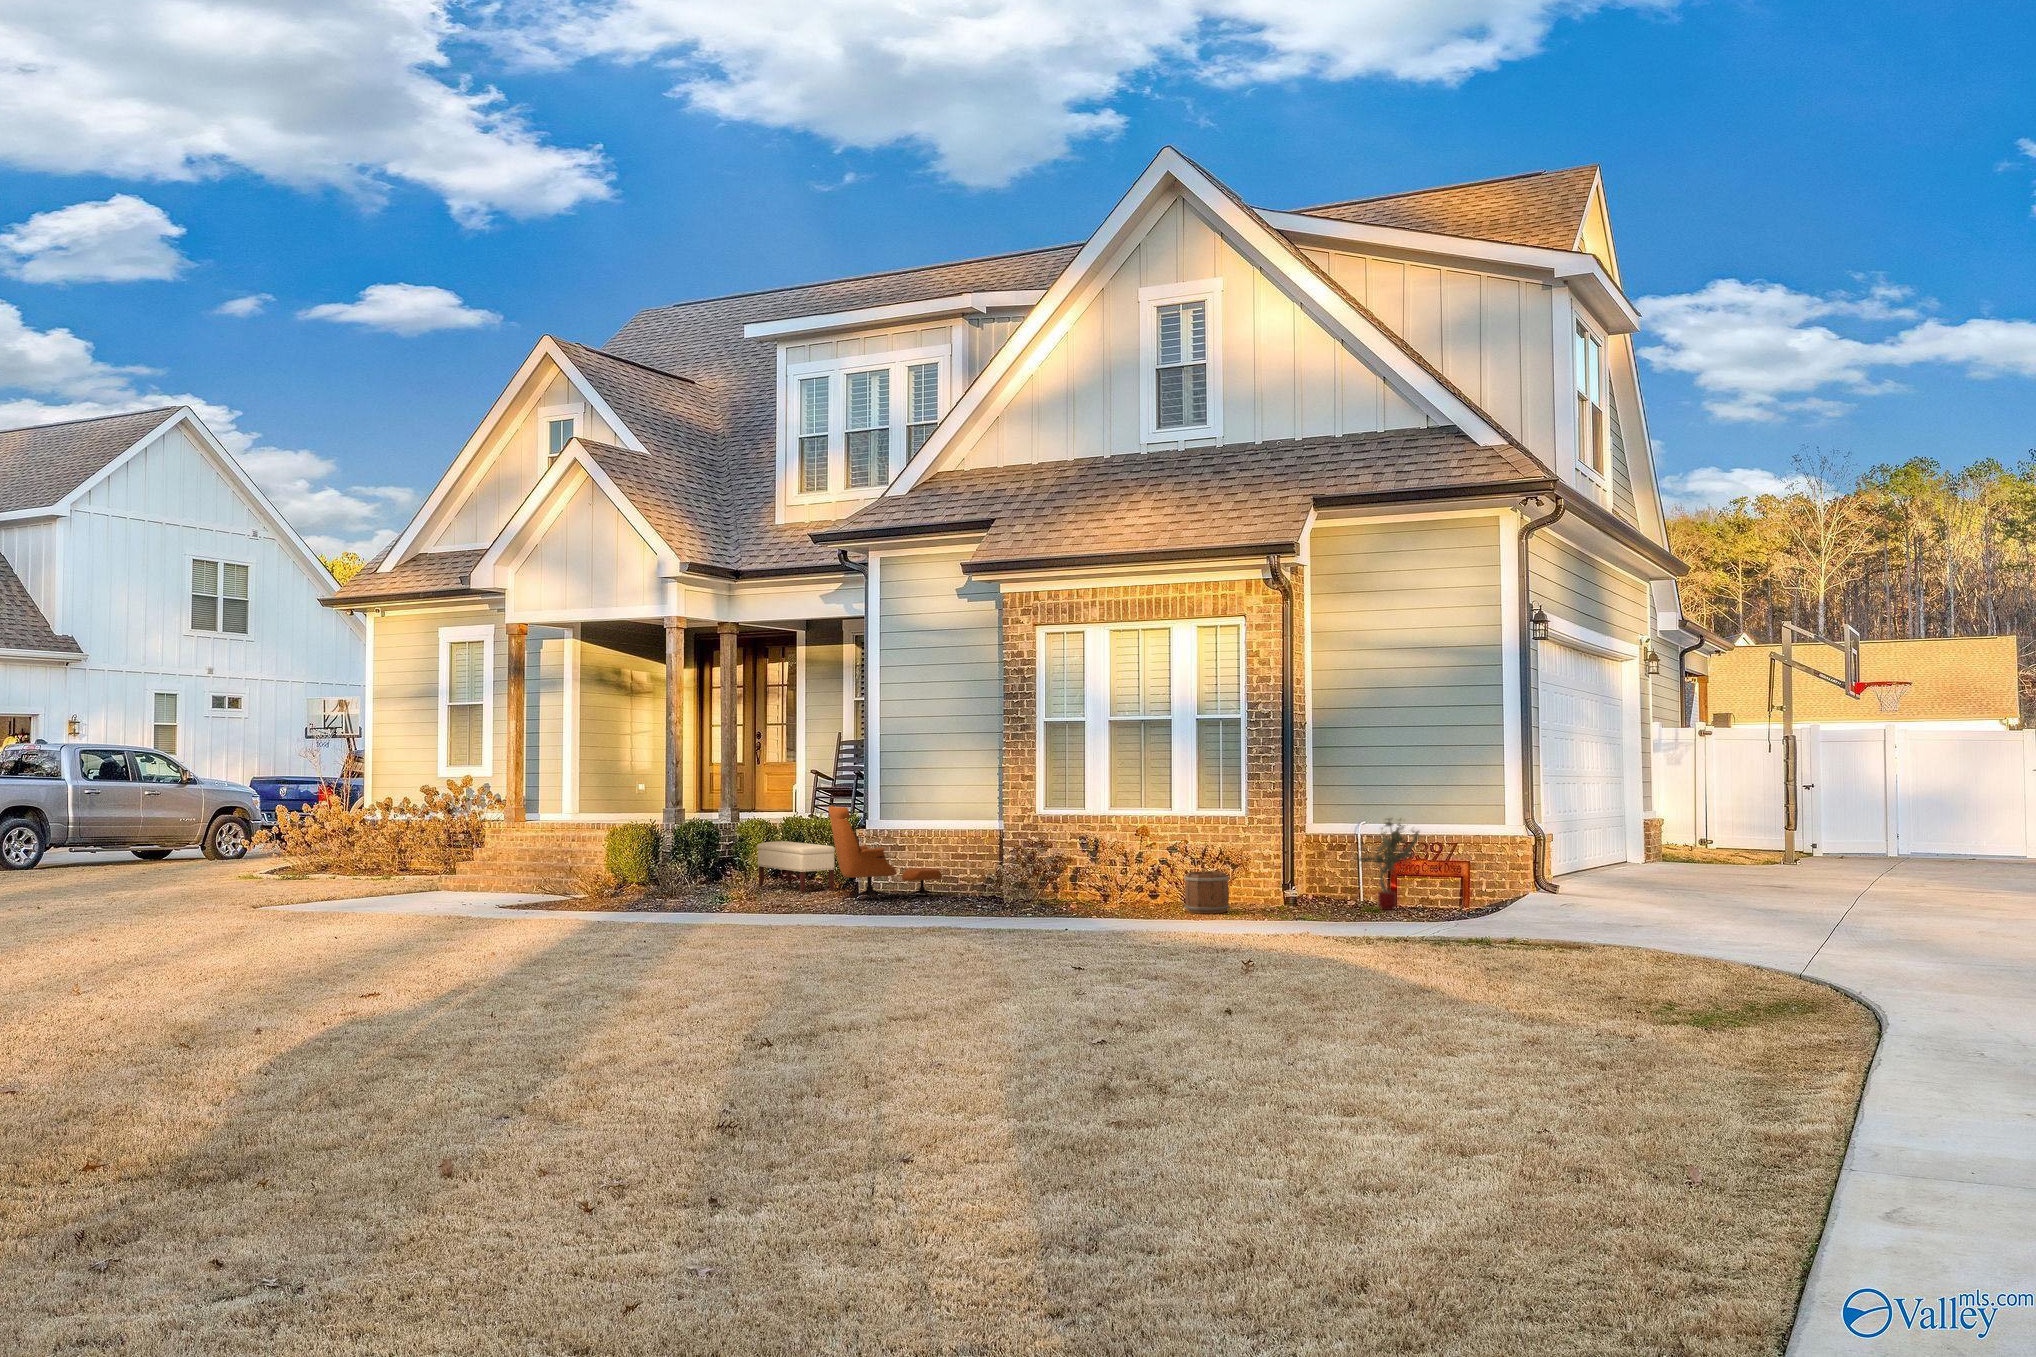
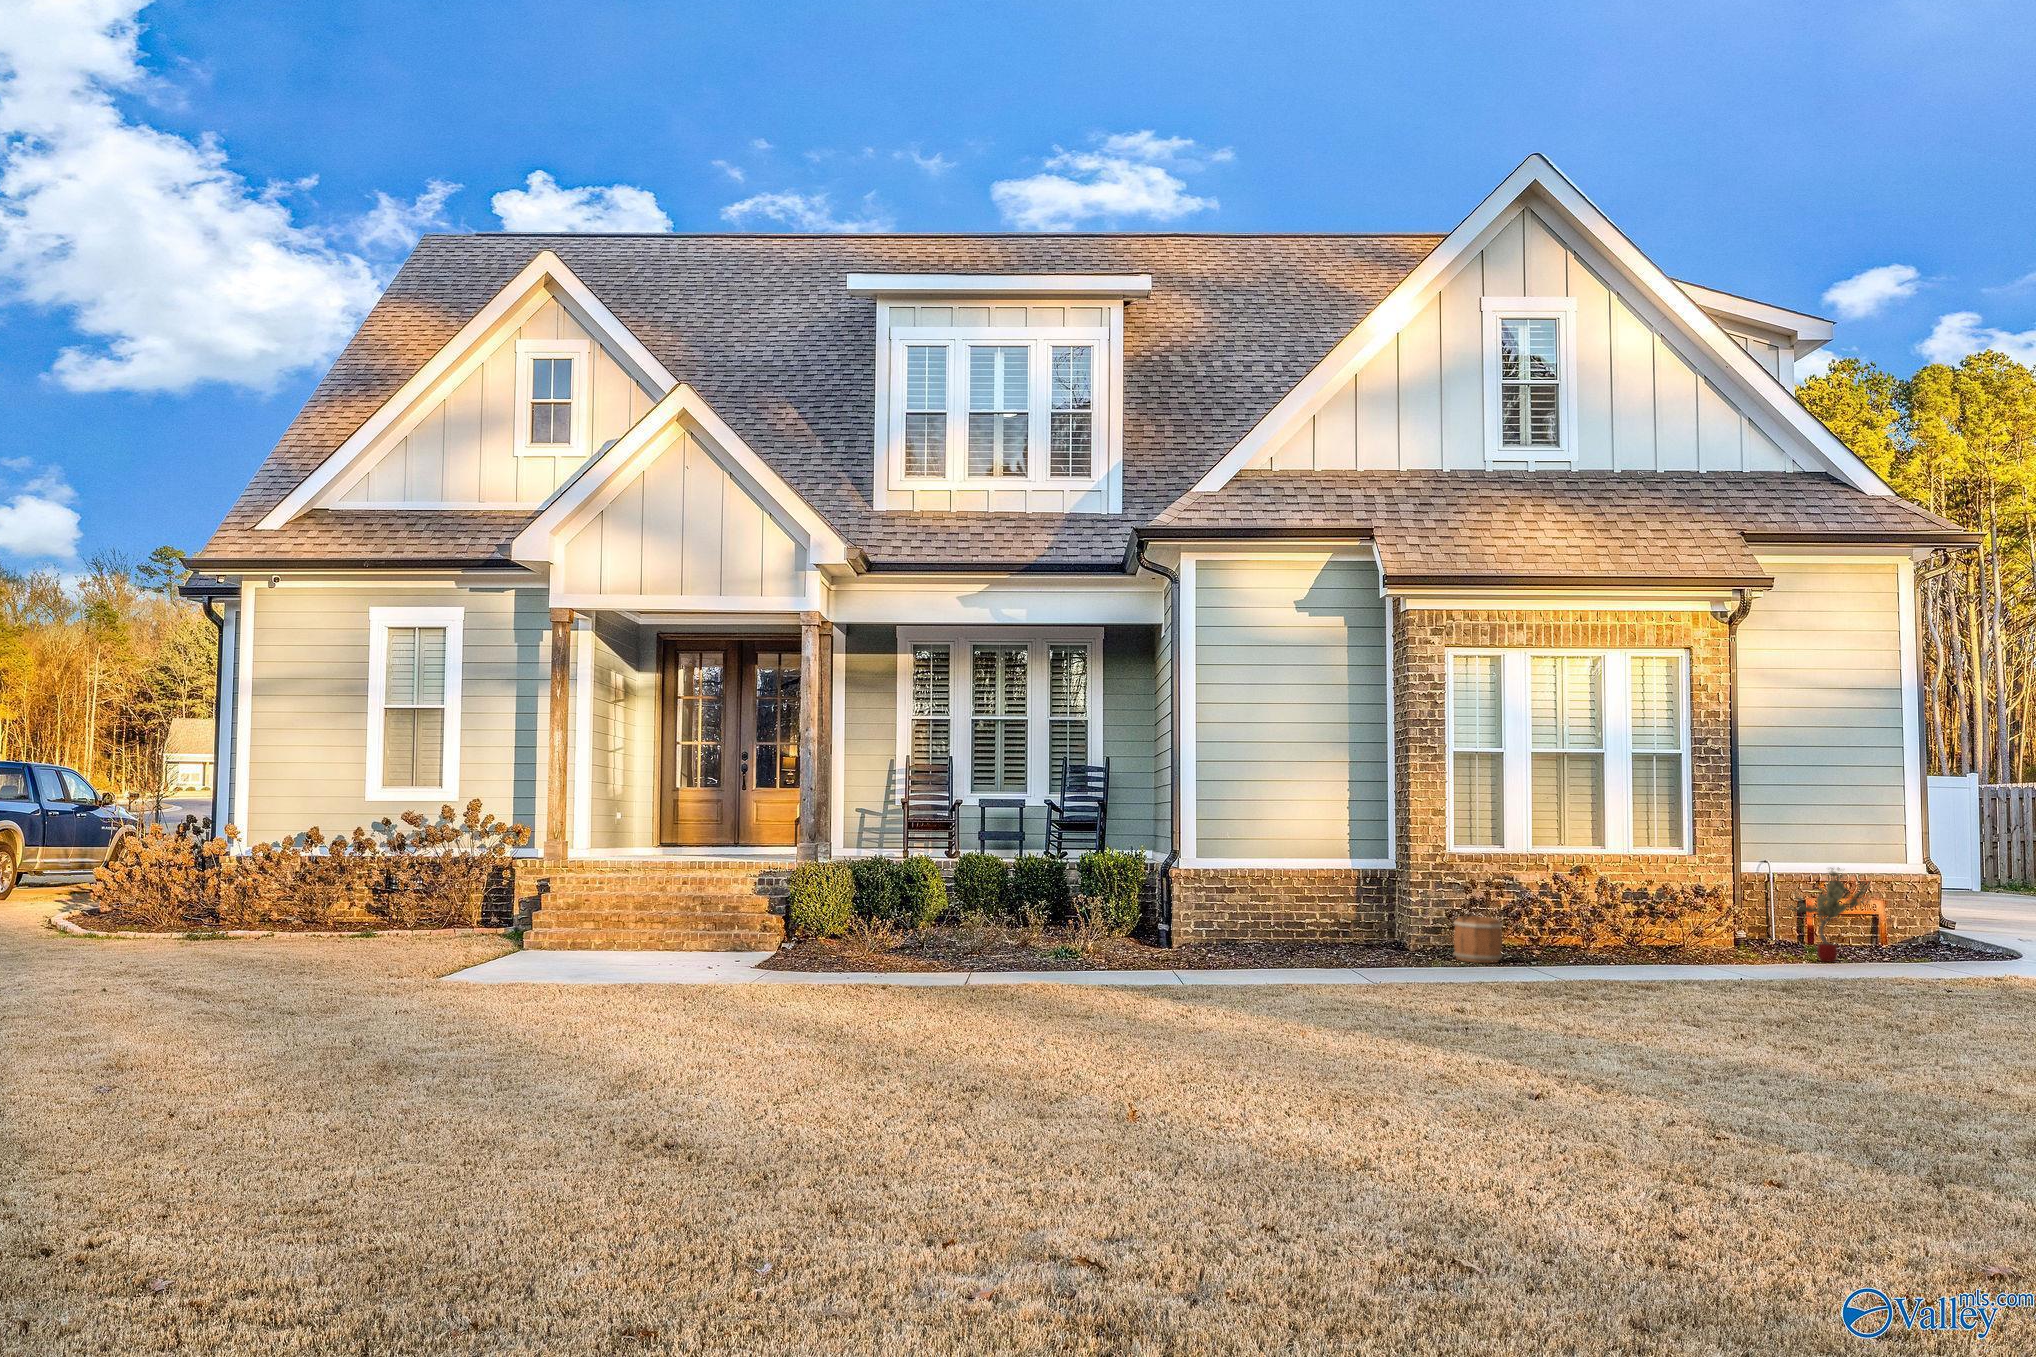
lounge chair: present [829,806,942,901] -> none [1202,839,1299,952]
bench: present [757,841,835,893] -> none [1027,876,1148,940]
bucket: present [1184,871,1230,914] -> present [1453,916,1503,963]

